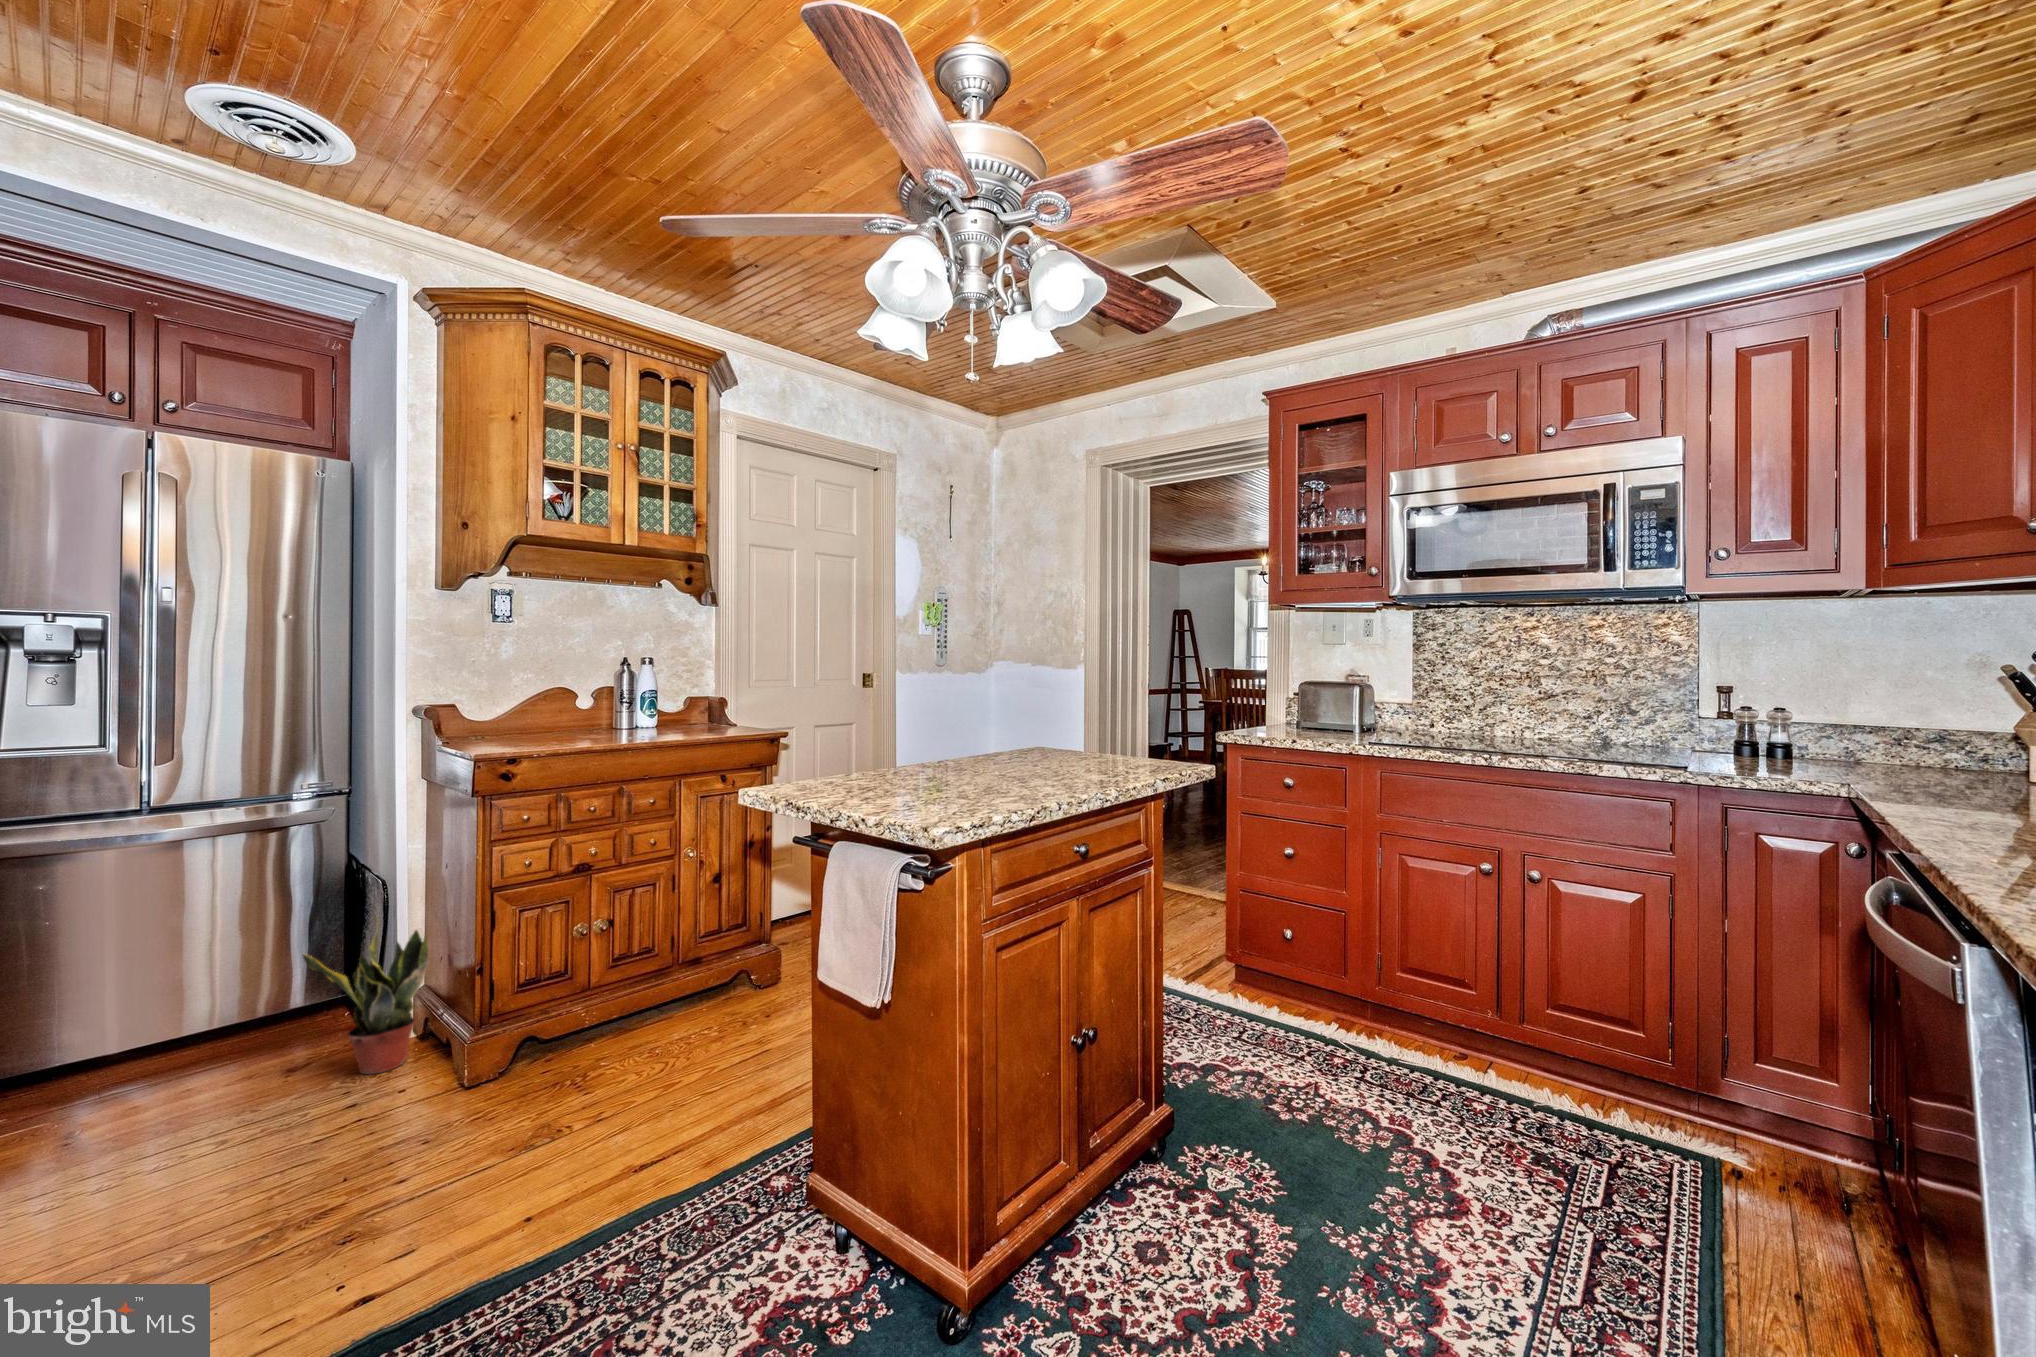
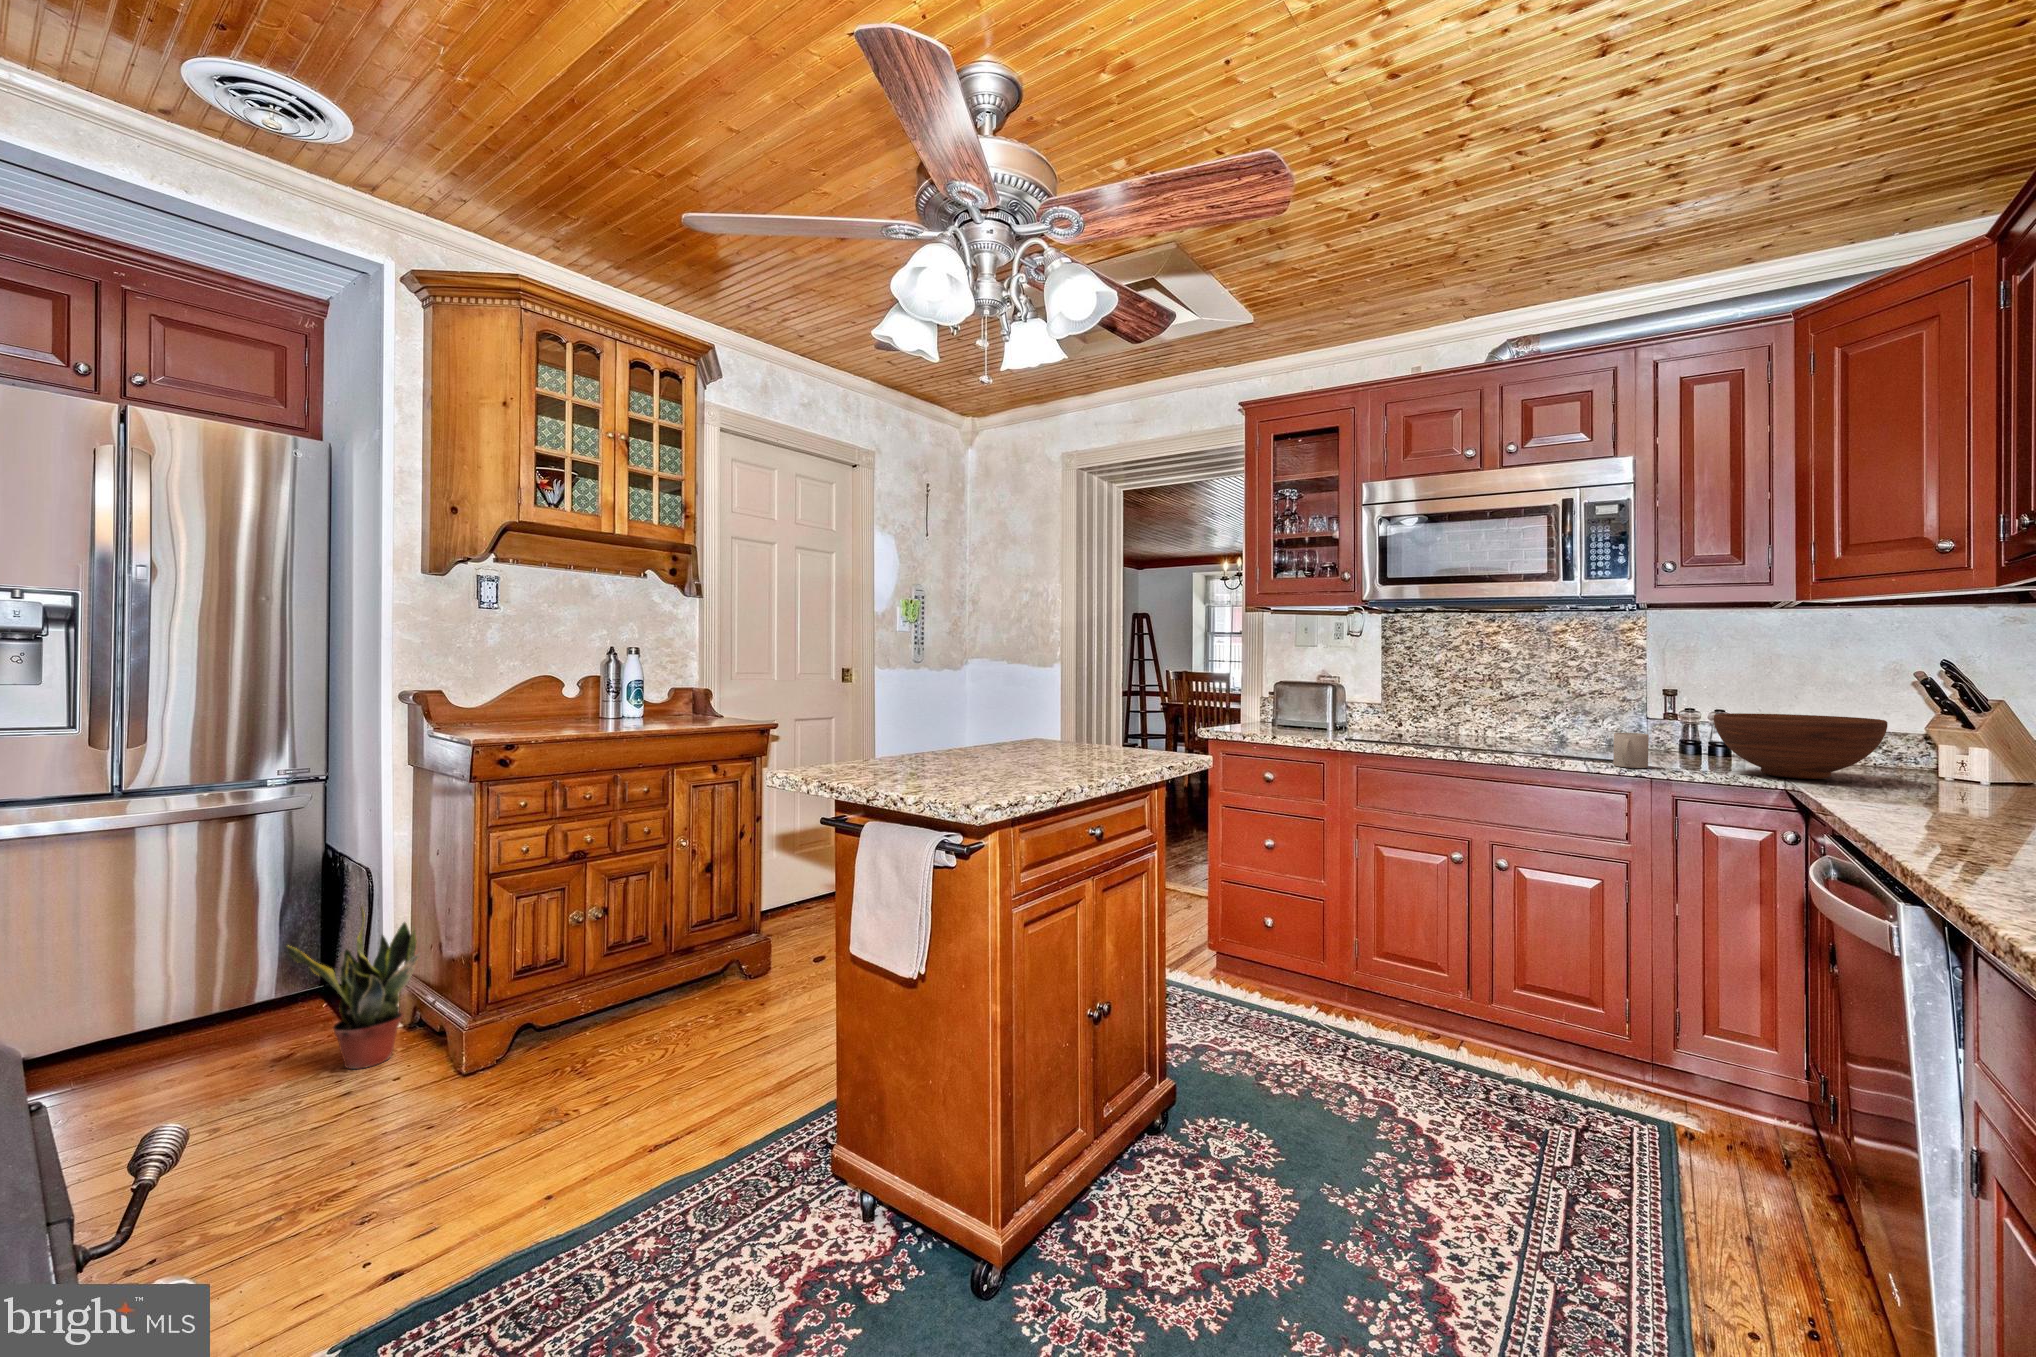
fruit bowl: none [1768,714,1968,788] -> present [1714,713,1887,779]
mug: none [1655,736,1694,775] -> present [1613,733,1649,768]

